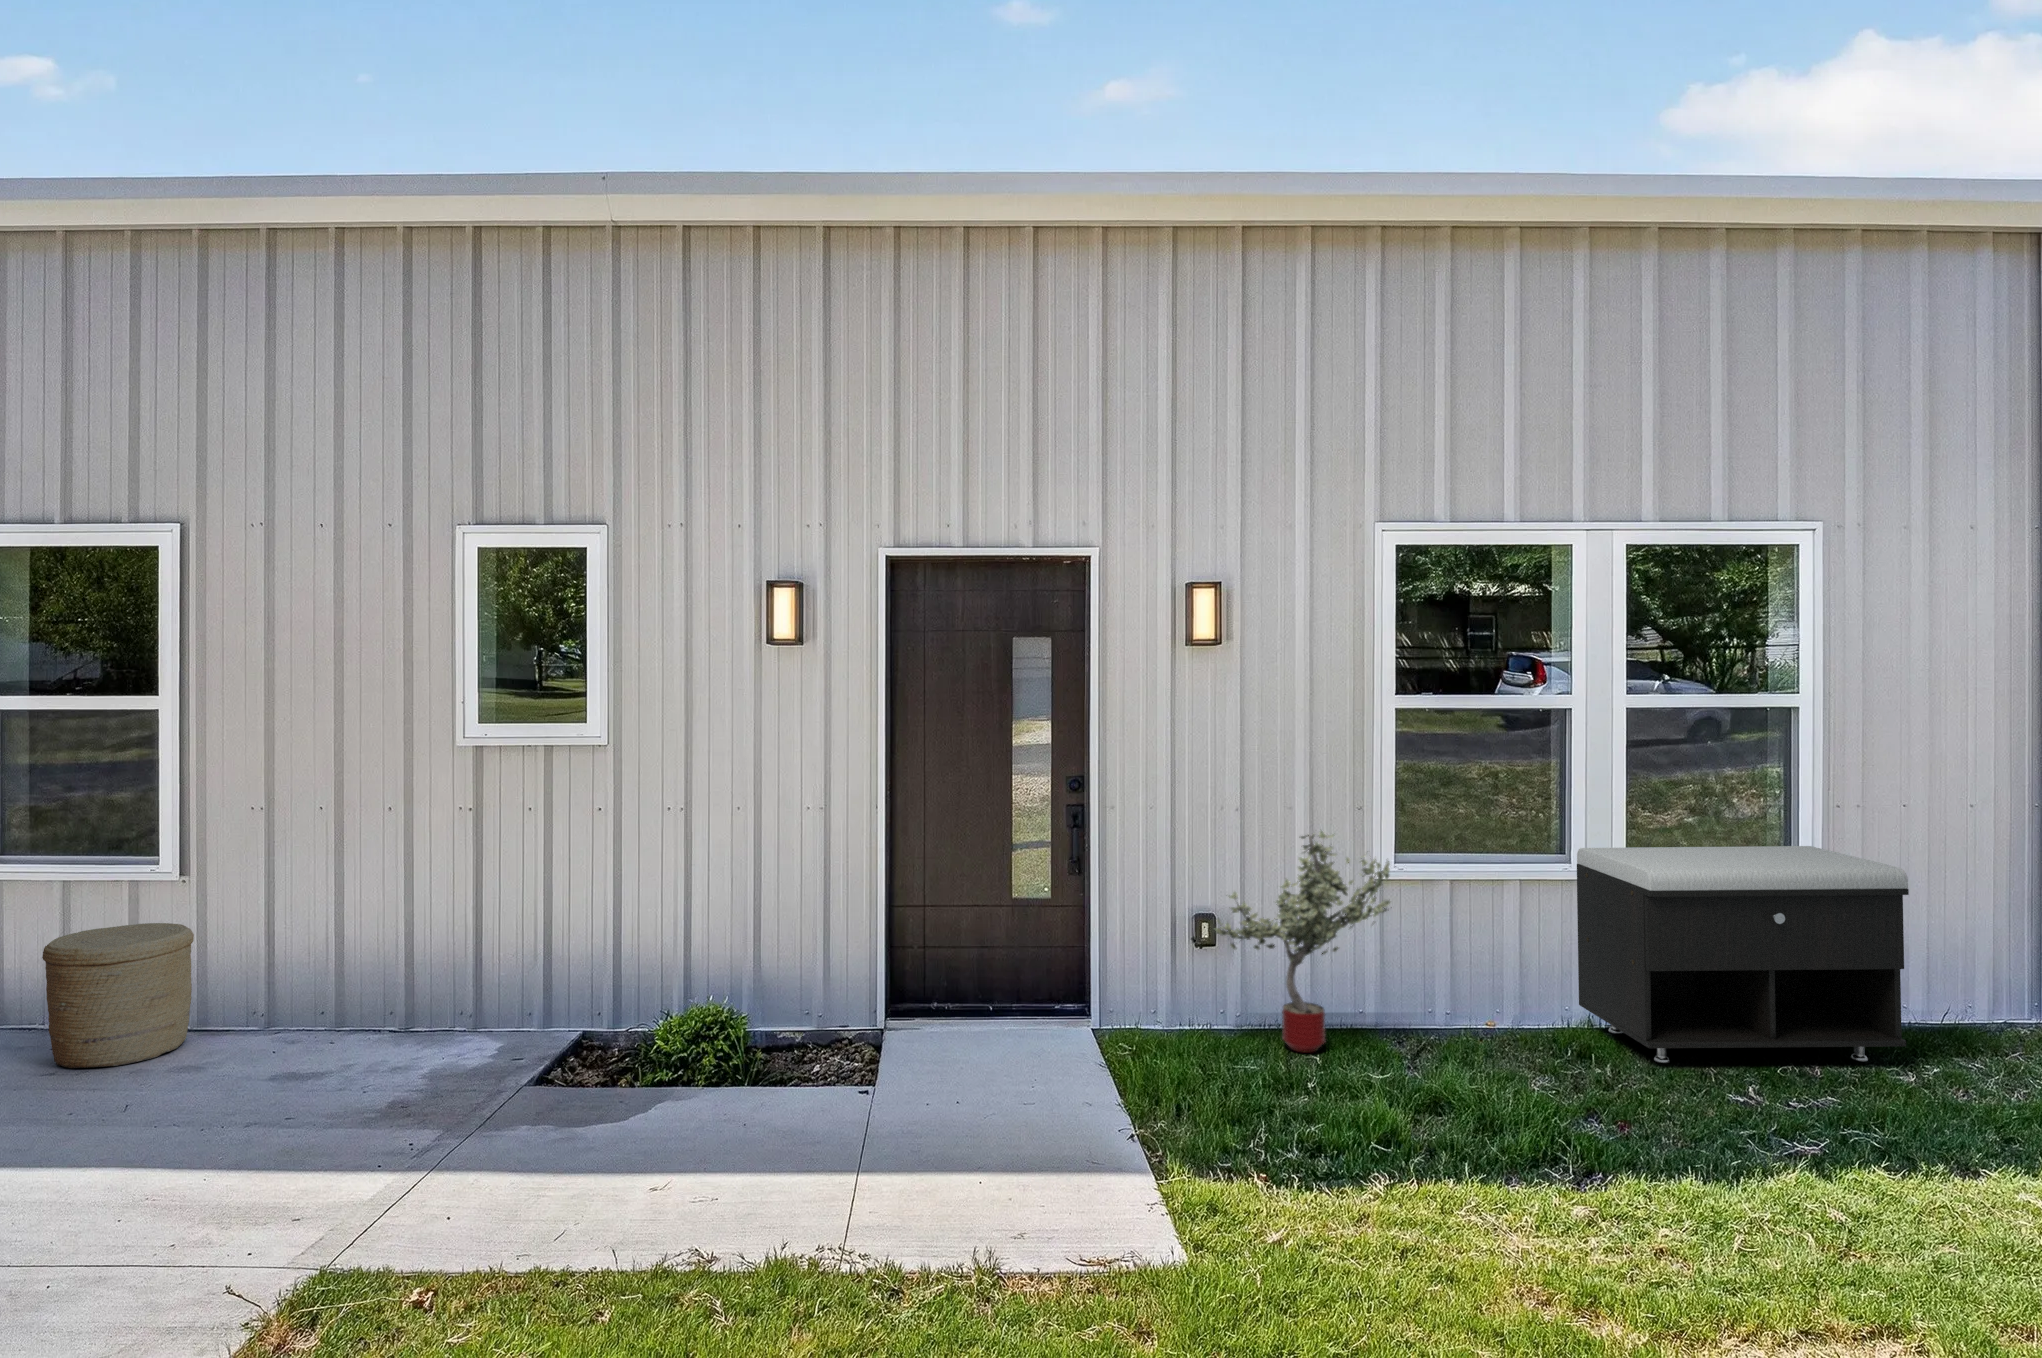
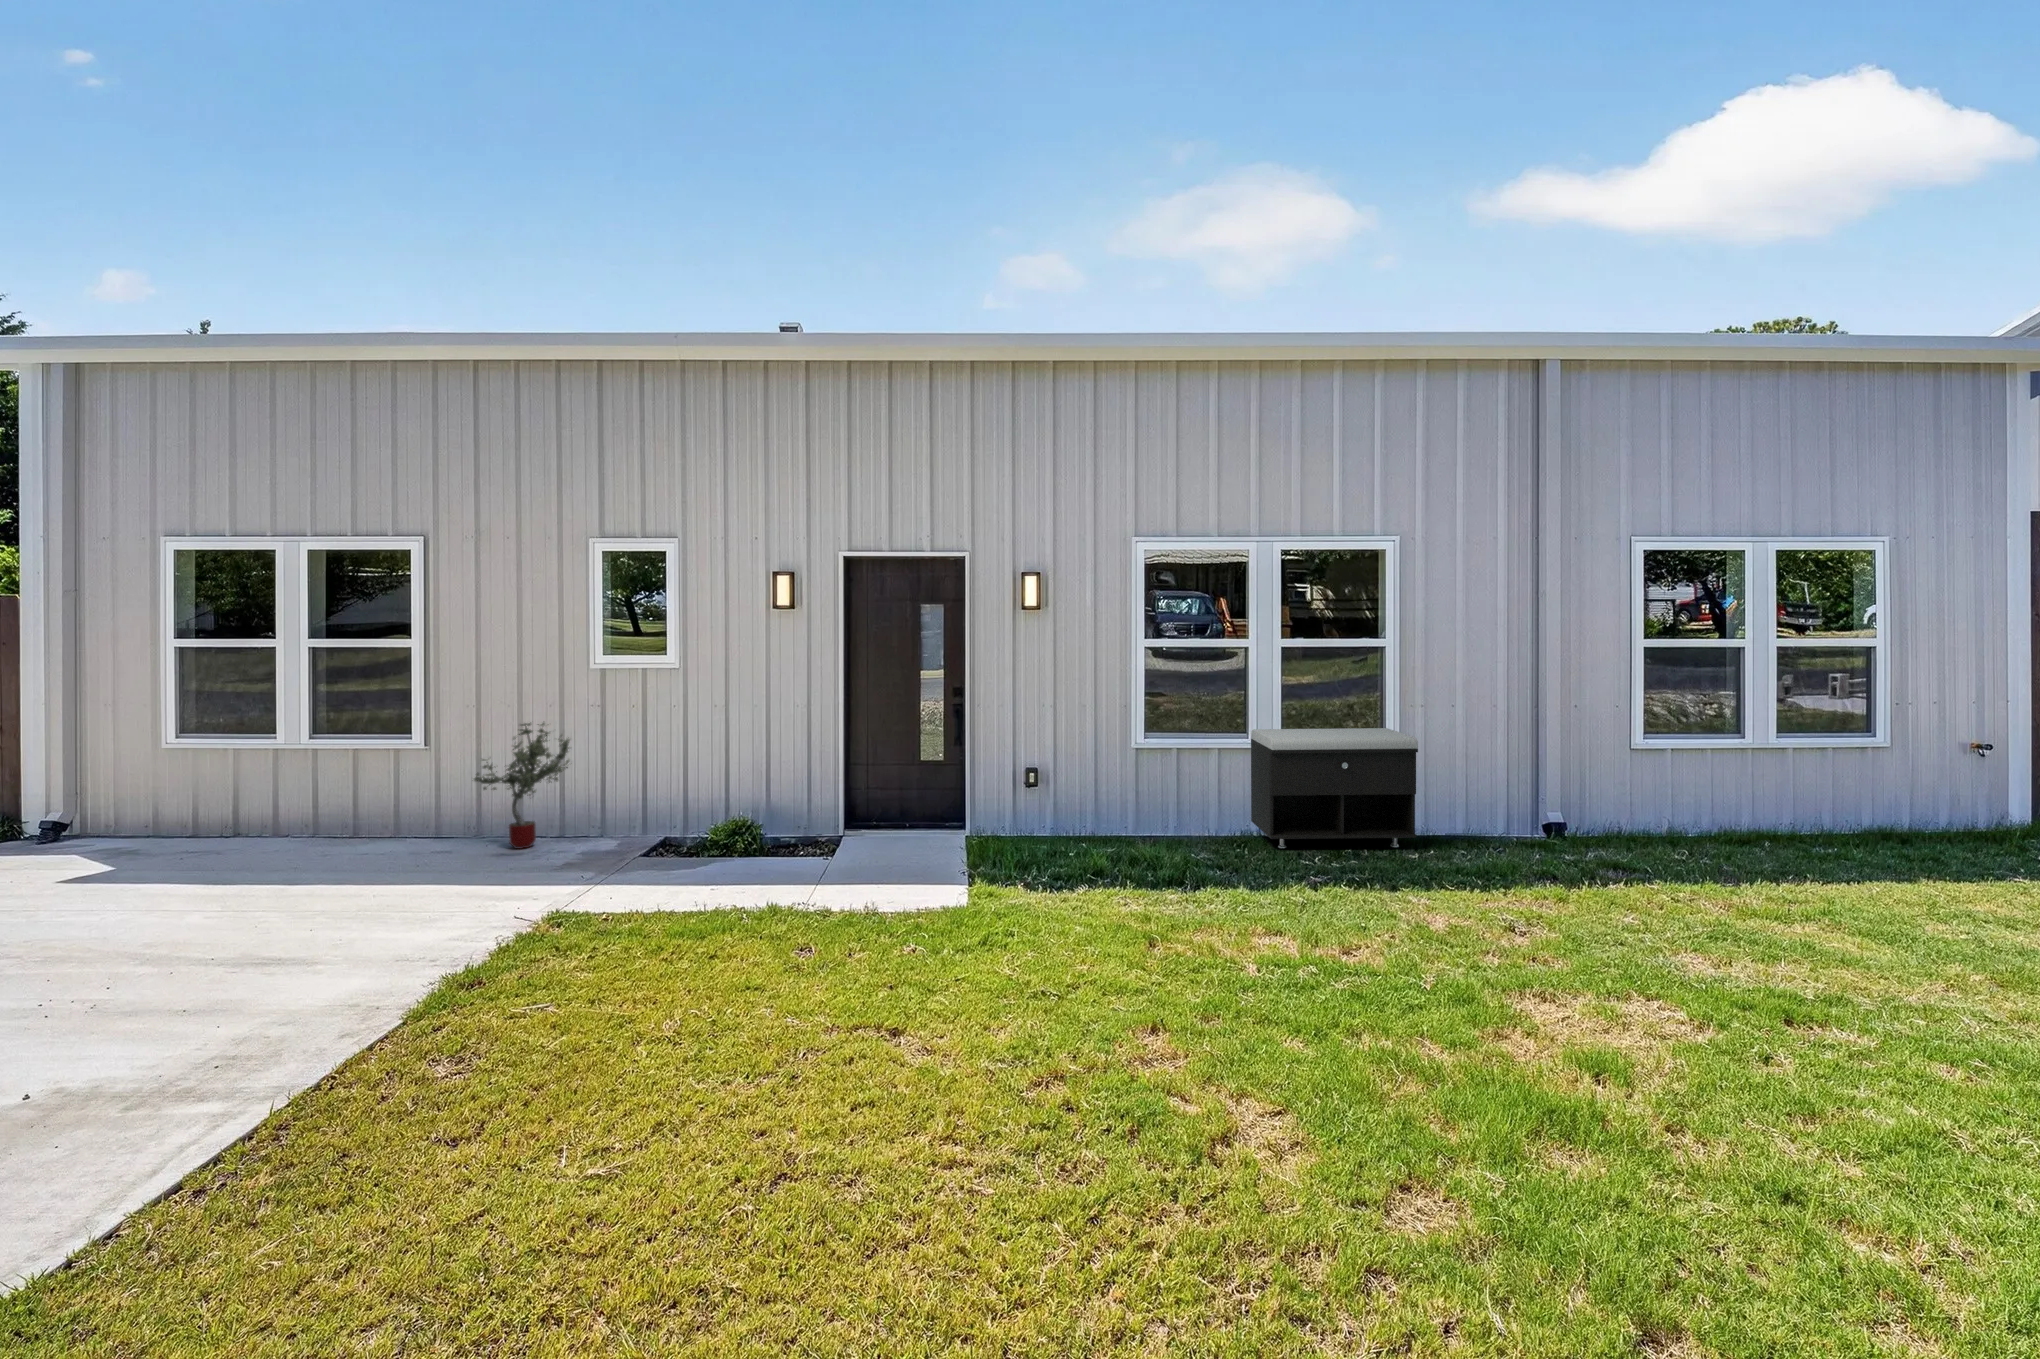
potted tree: present [1215,831,1390,1053] -> present [474,723,570,849]
woven basket: present [42,923,194,1068] -> none [352,774,436,853]

